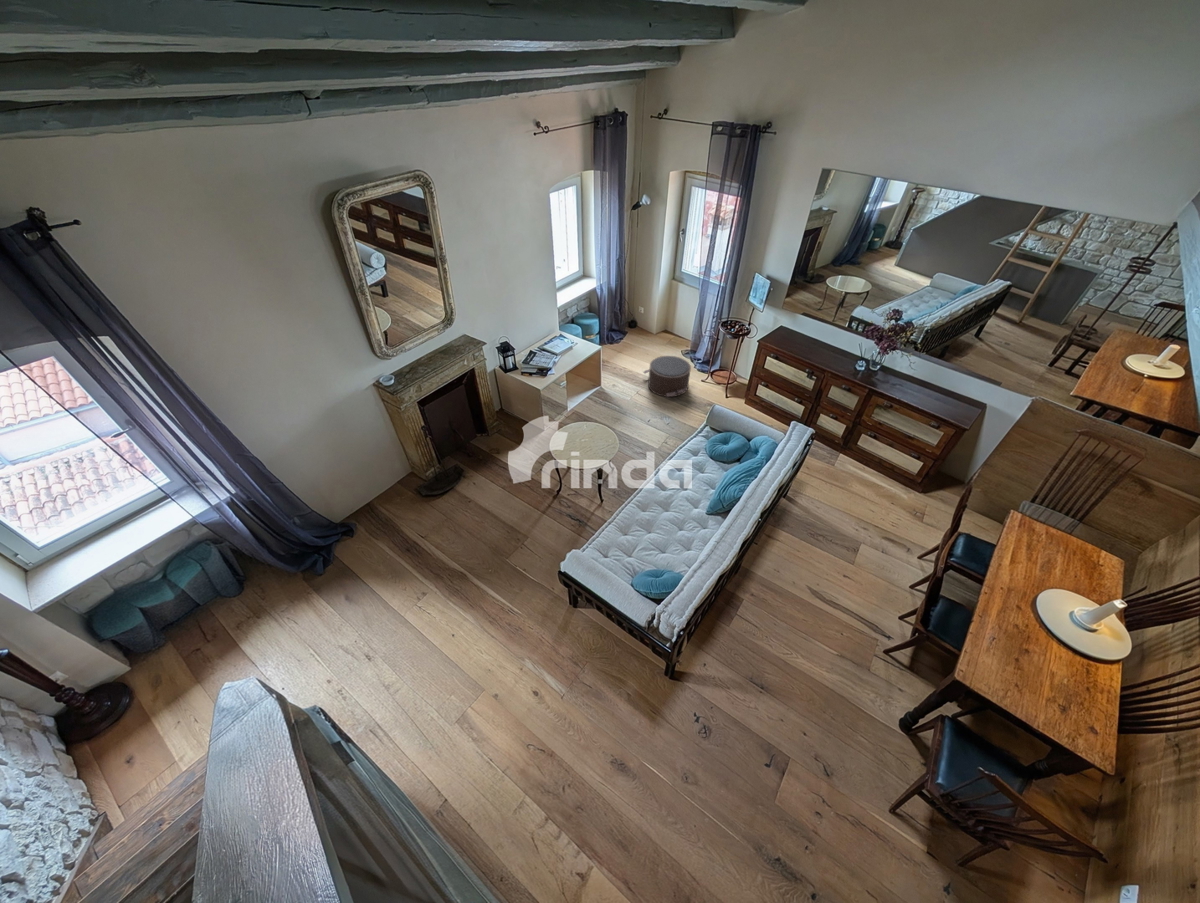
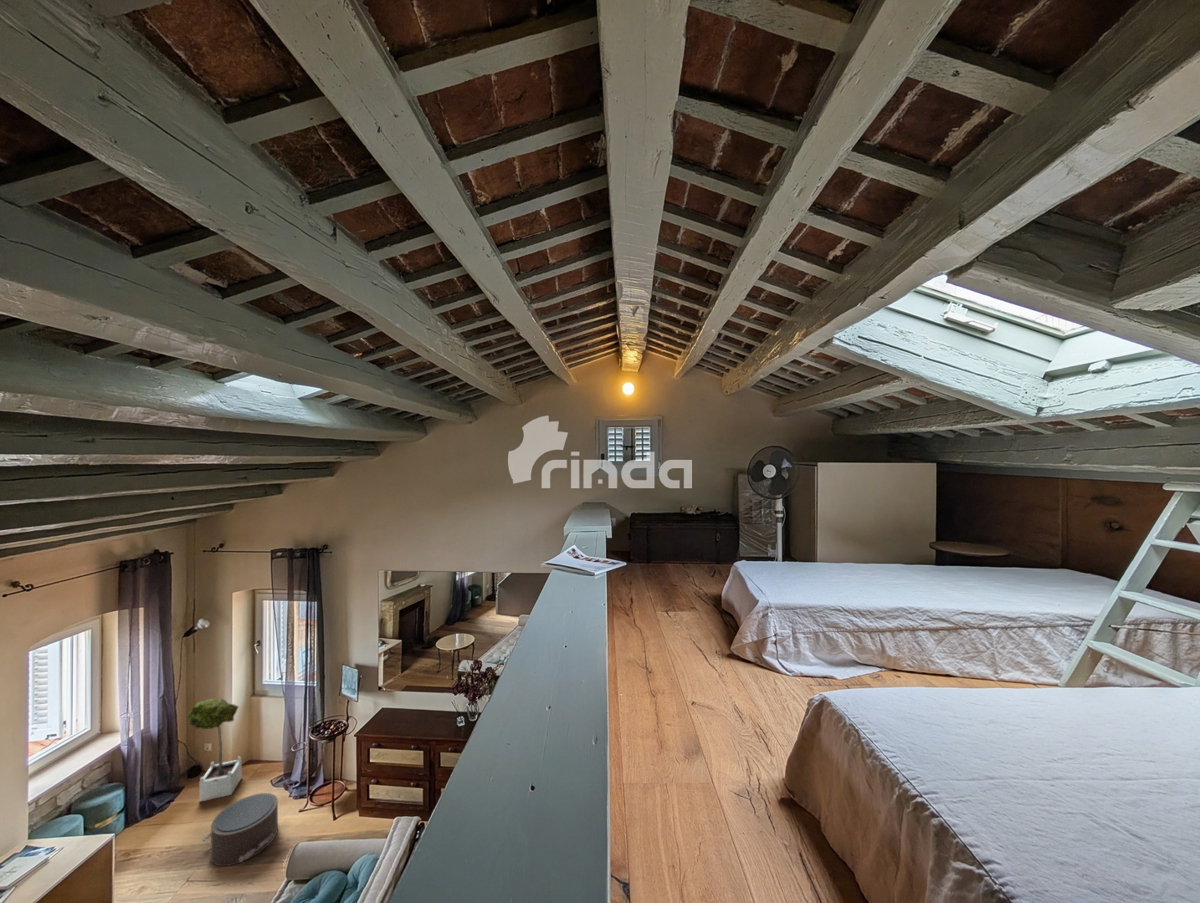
potted tree: none [633,272,666,350] -> present [188,698,242,801]

